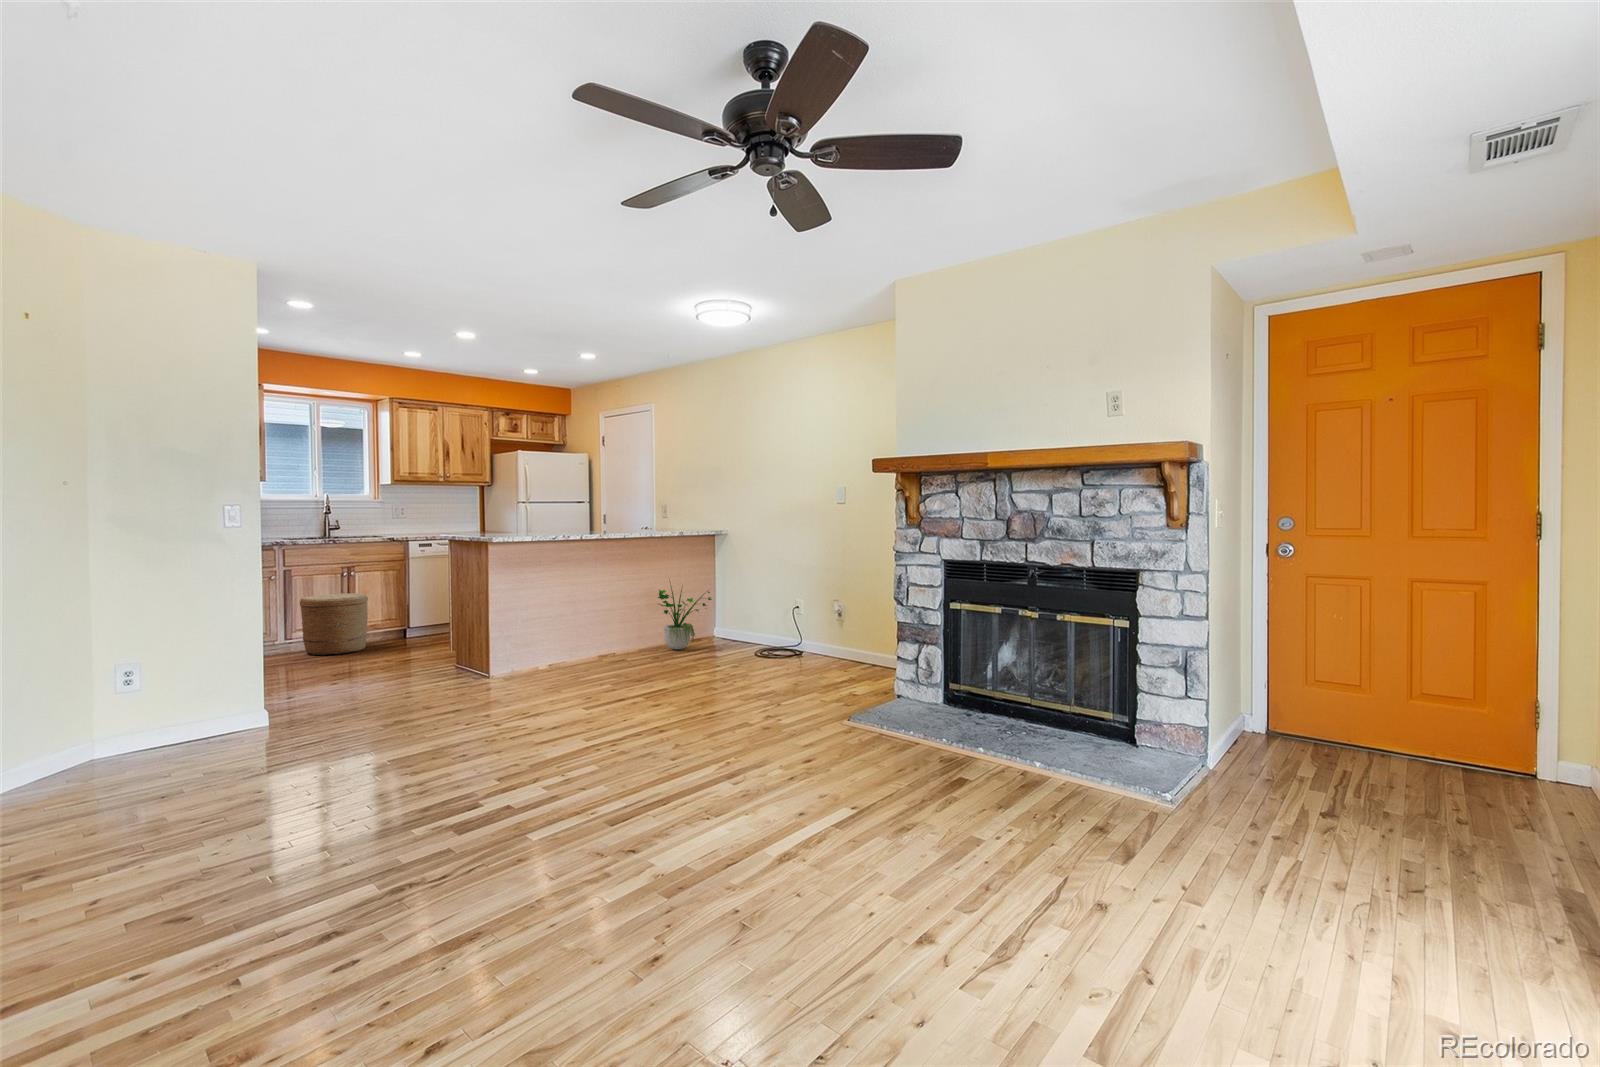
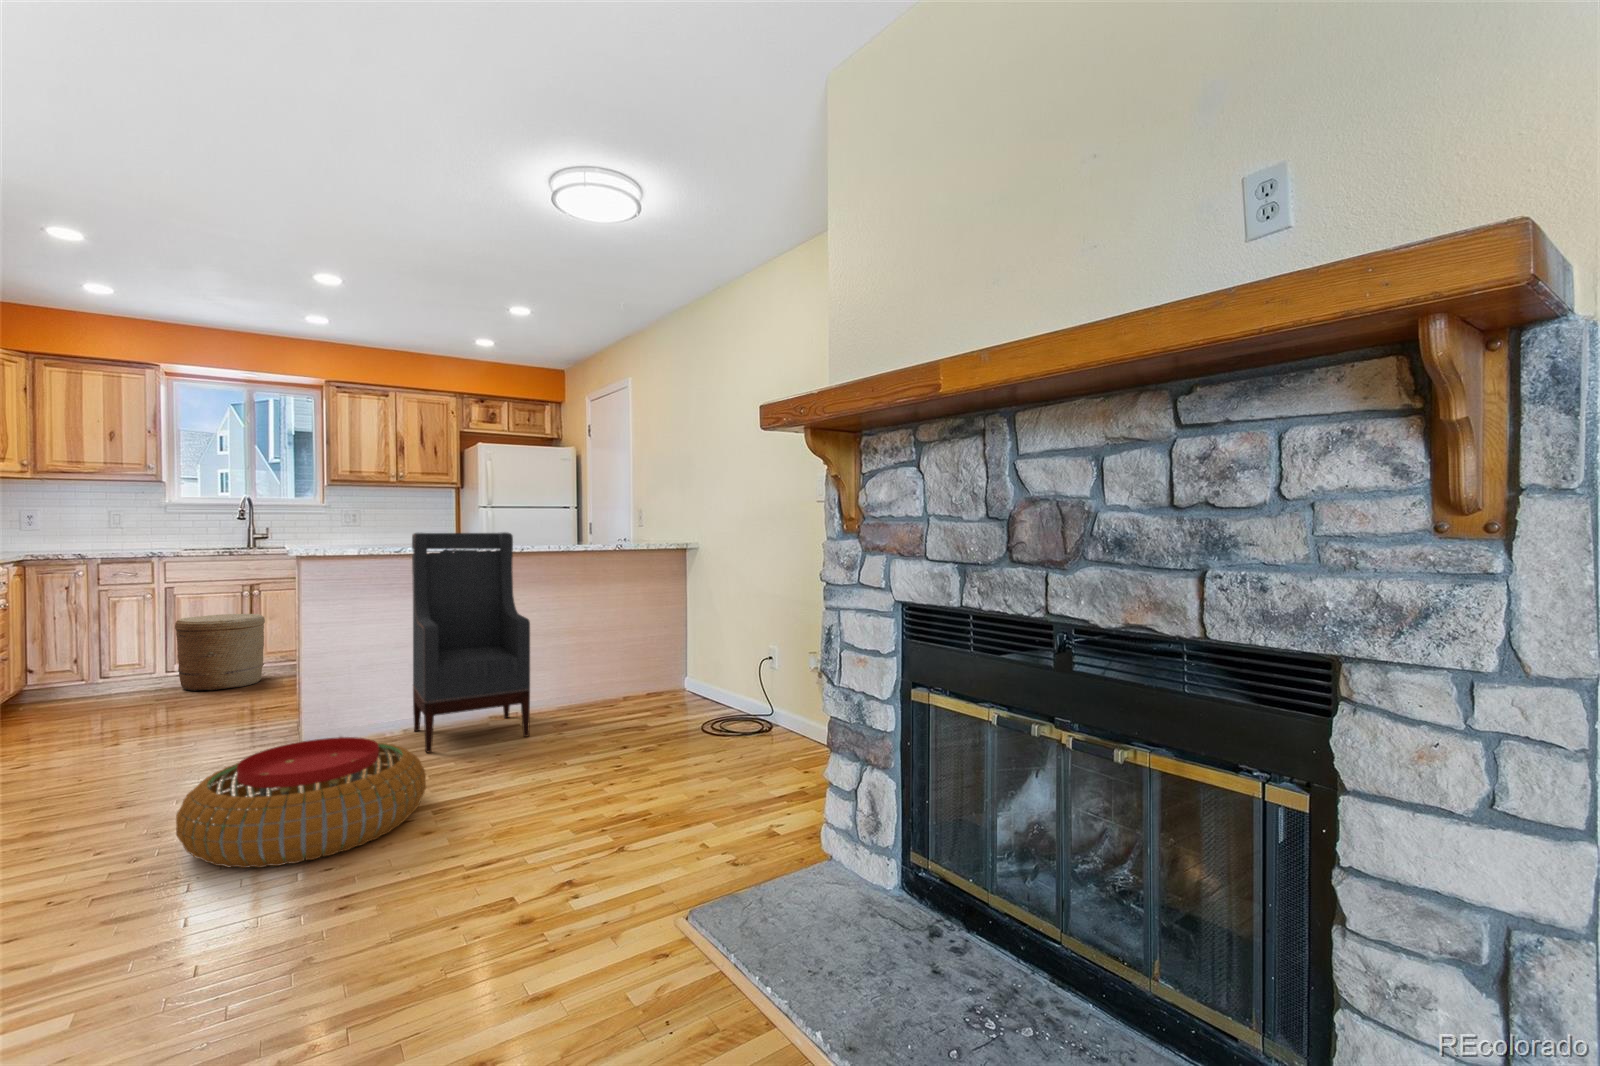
armchair: none [550,525,645,676] -> present [412,532,530,753]
potted plant: present [658,583,712,649] -> none [572,602,670,710]
pouf: none [512,658,644,726] -> present [176,737,426,868]

